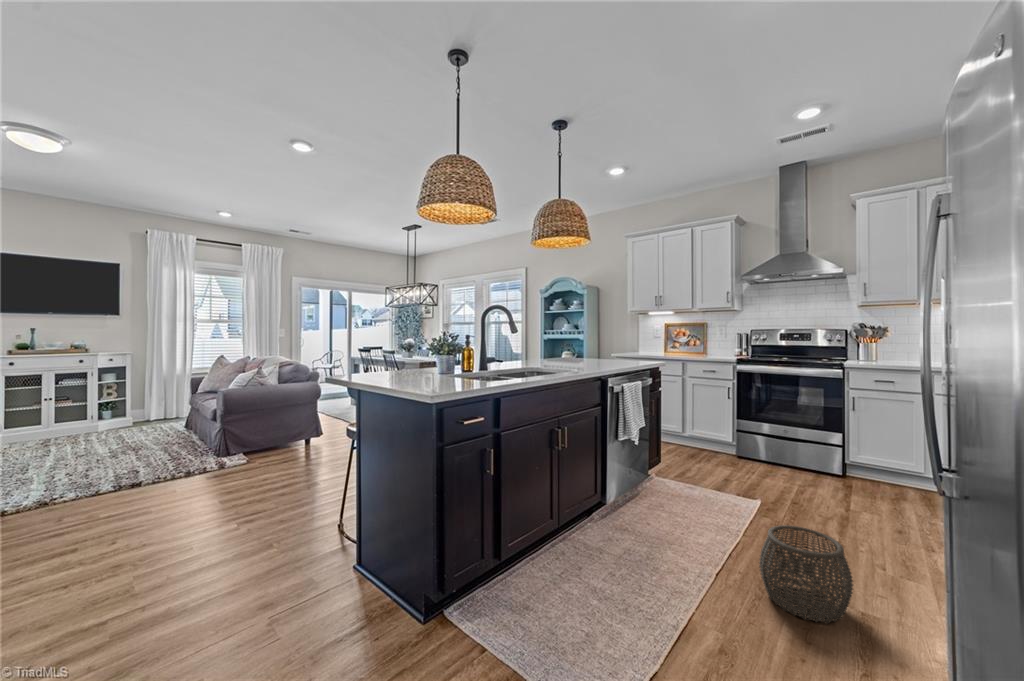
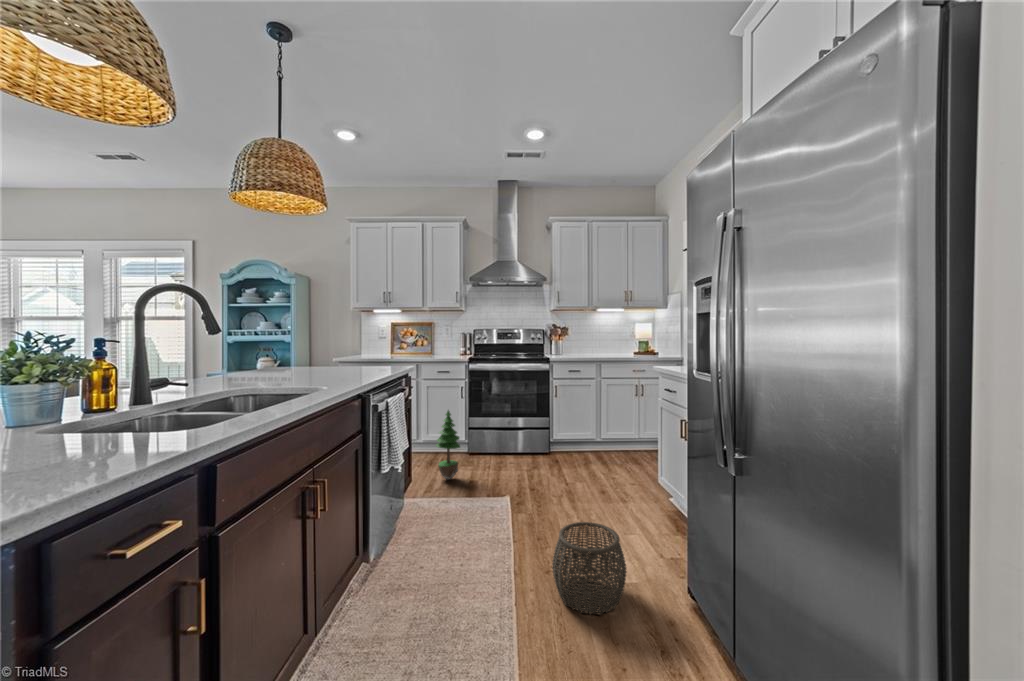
potted tree: none [690,405,717,474] -> present [436,410,460,480]

